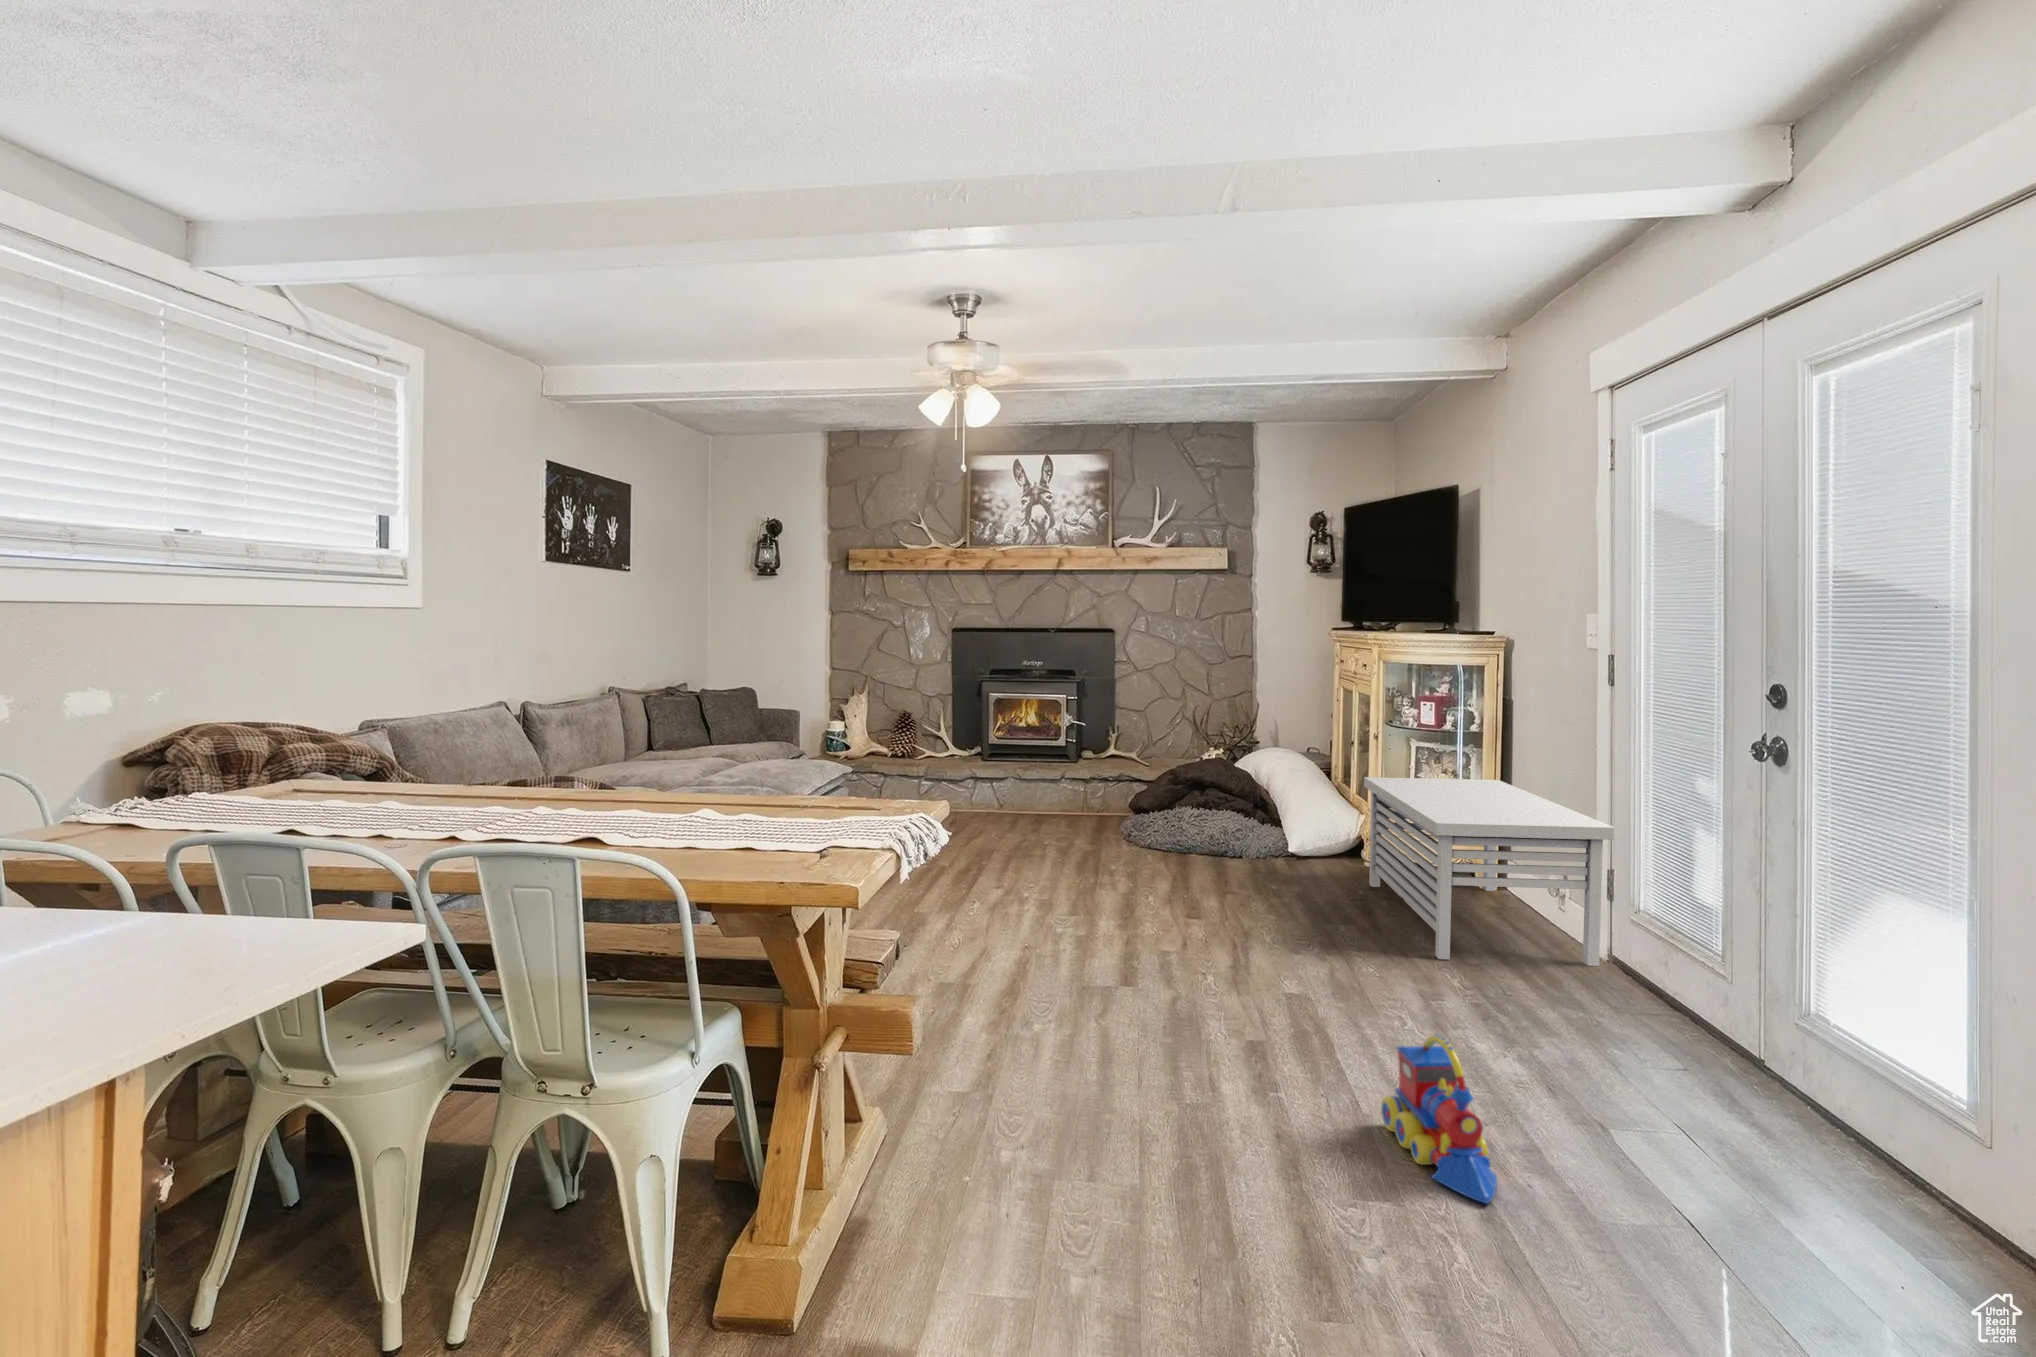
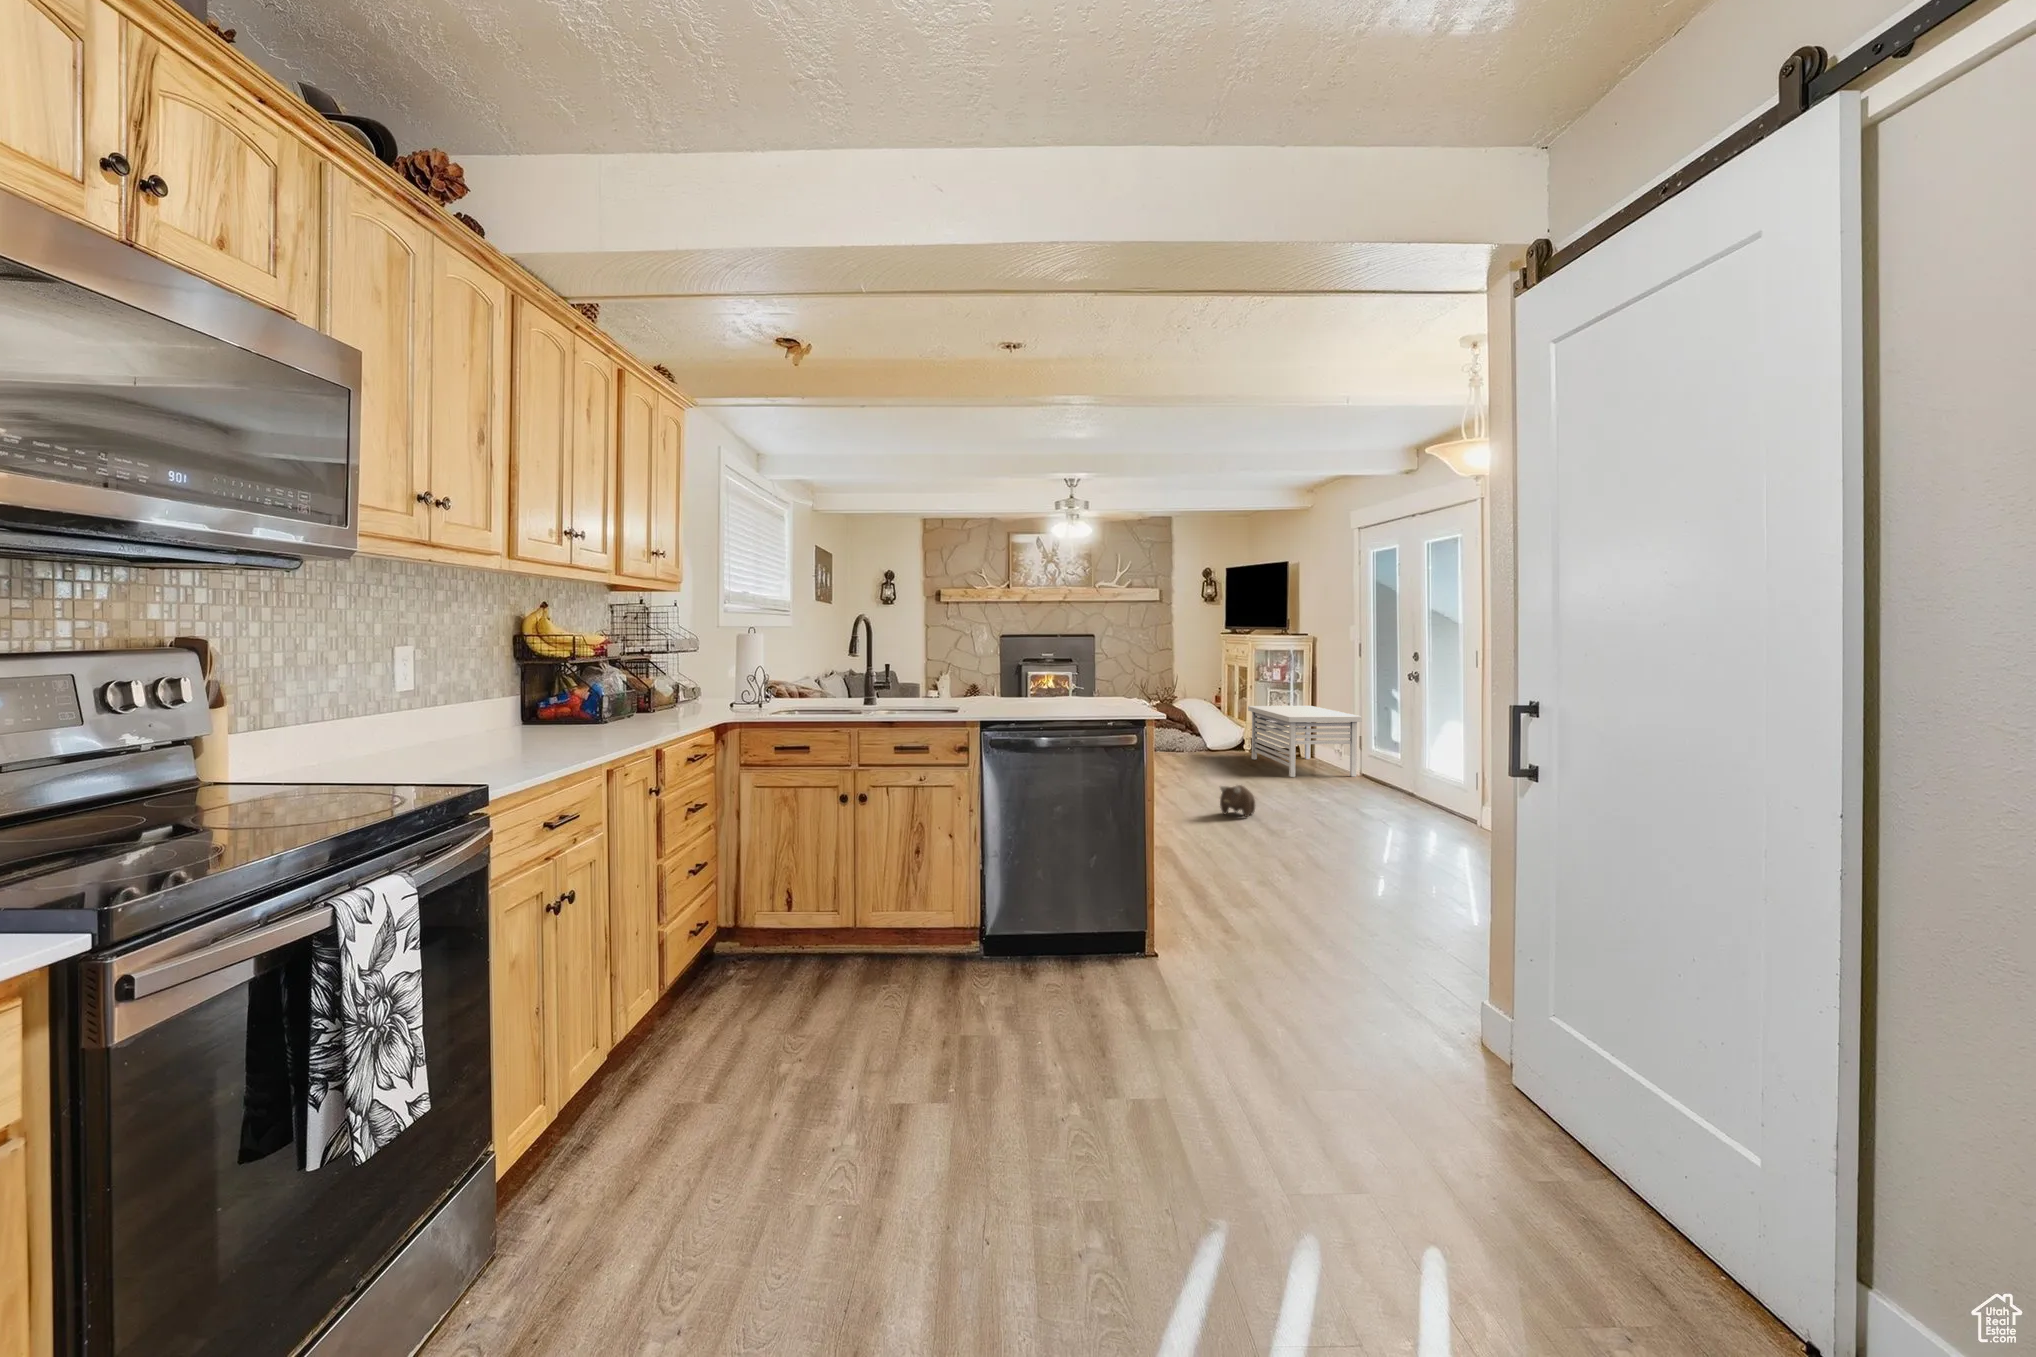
toy train: present [1381,1035,1497,1203] -> none [1282,772,1323,818]
plush toy: none [1178,1068,1292,1177] -> present [1220,785,1255,817]

